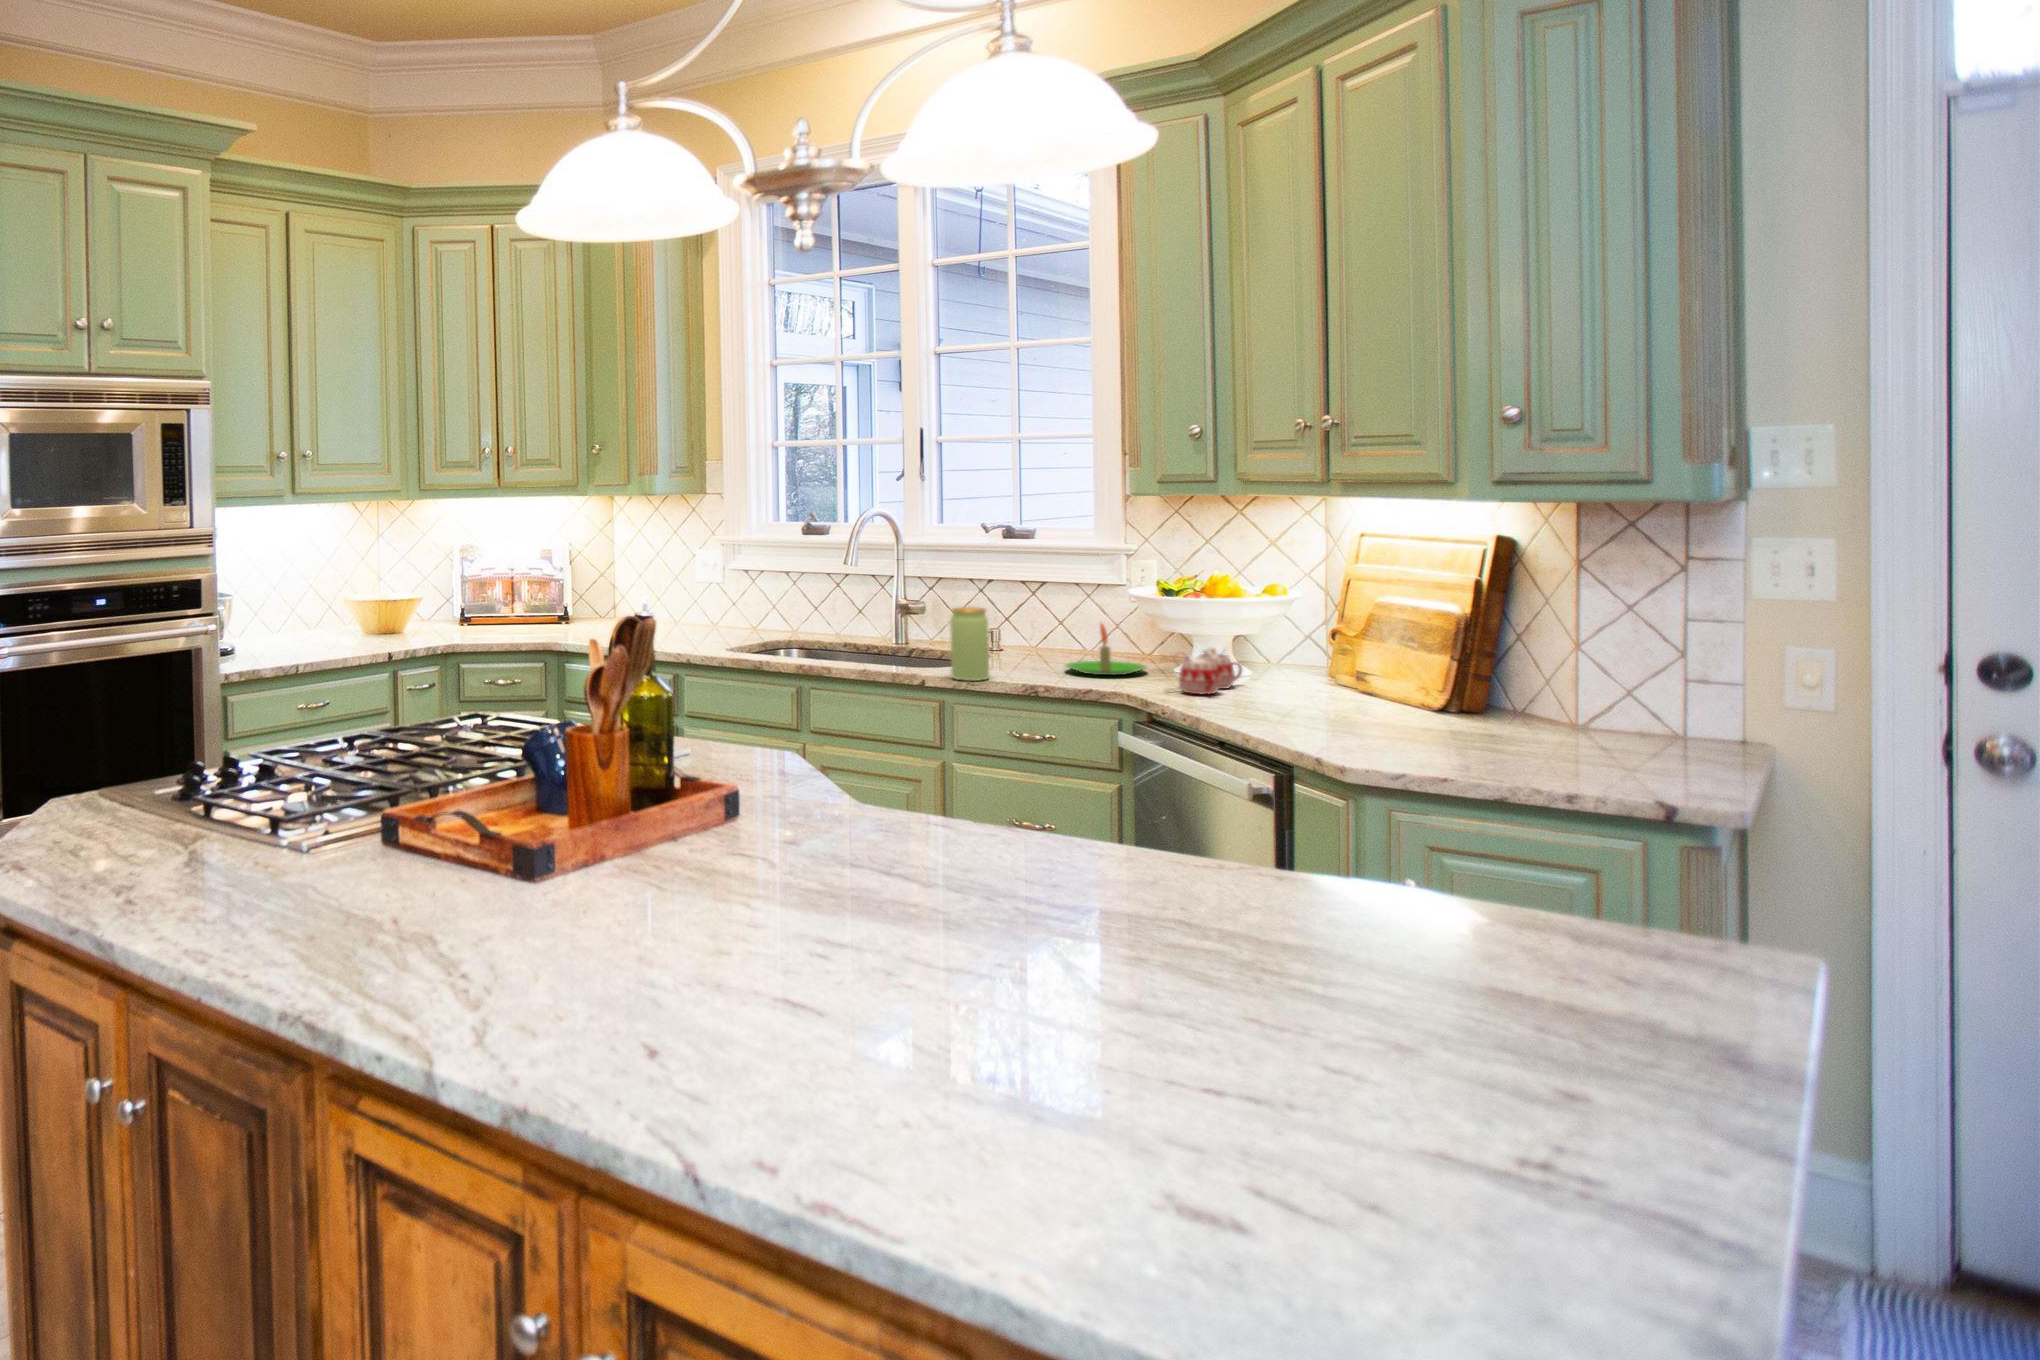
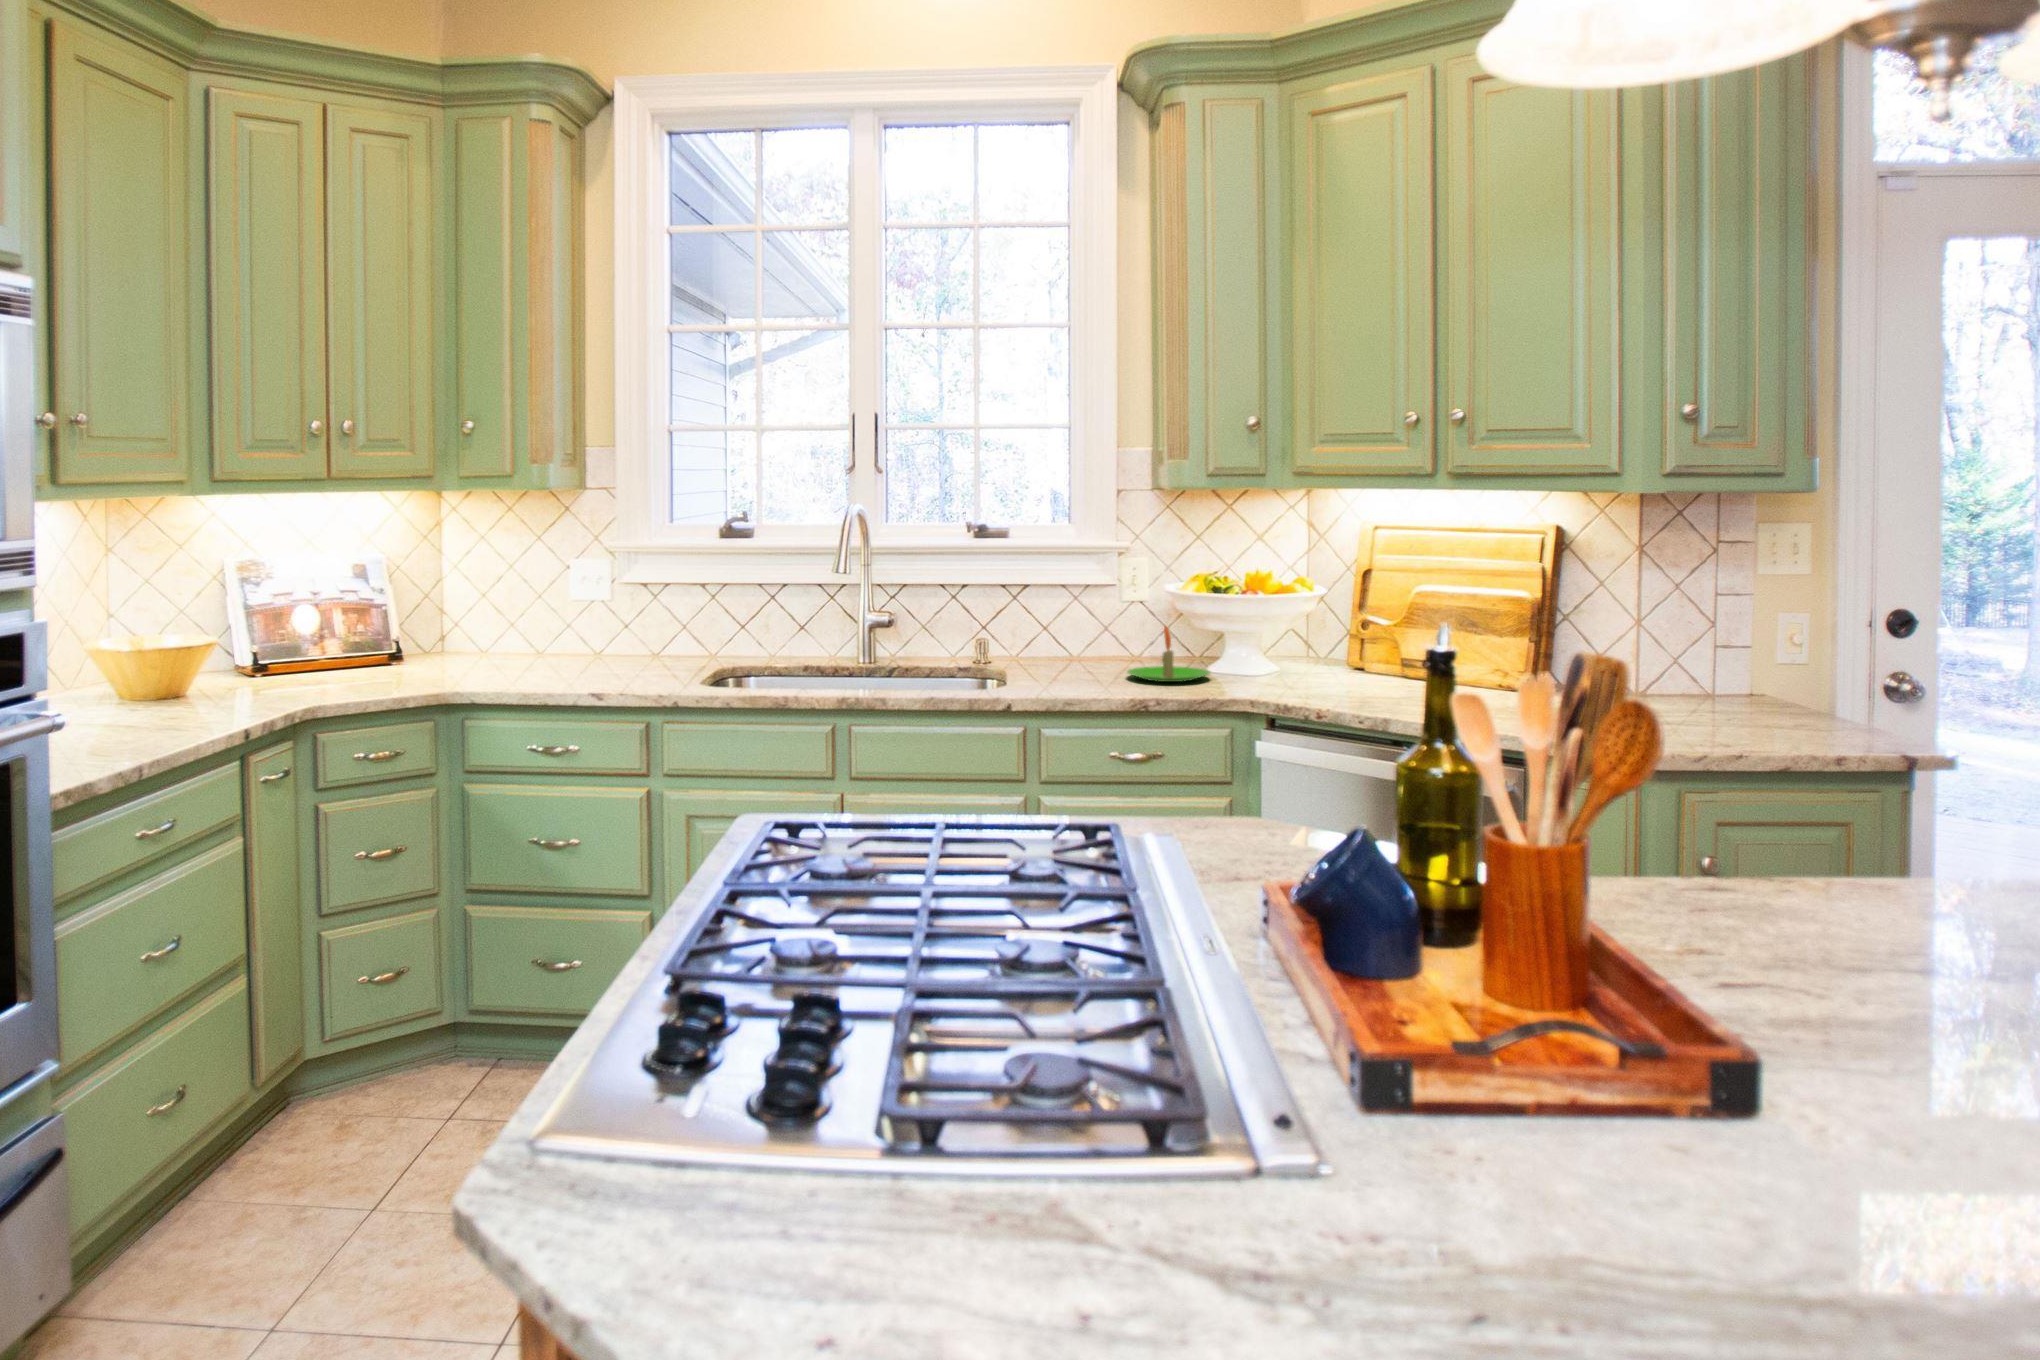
jar: present [950,607,989,681] -> none [1045,615,1087,700]
mug: present [1168,647,1242,694] -> none [1275,645,1334,694]

